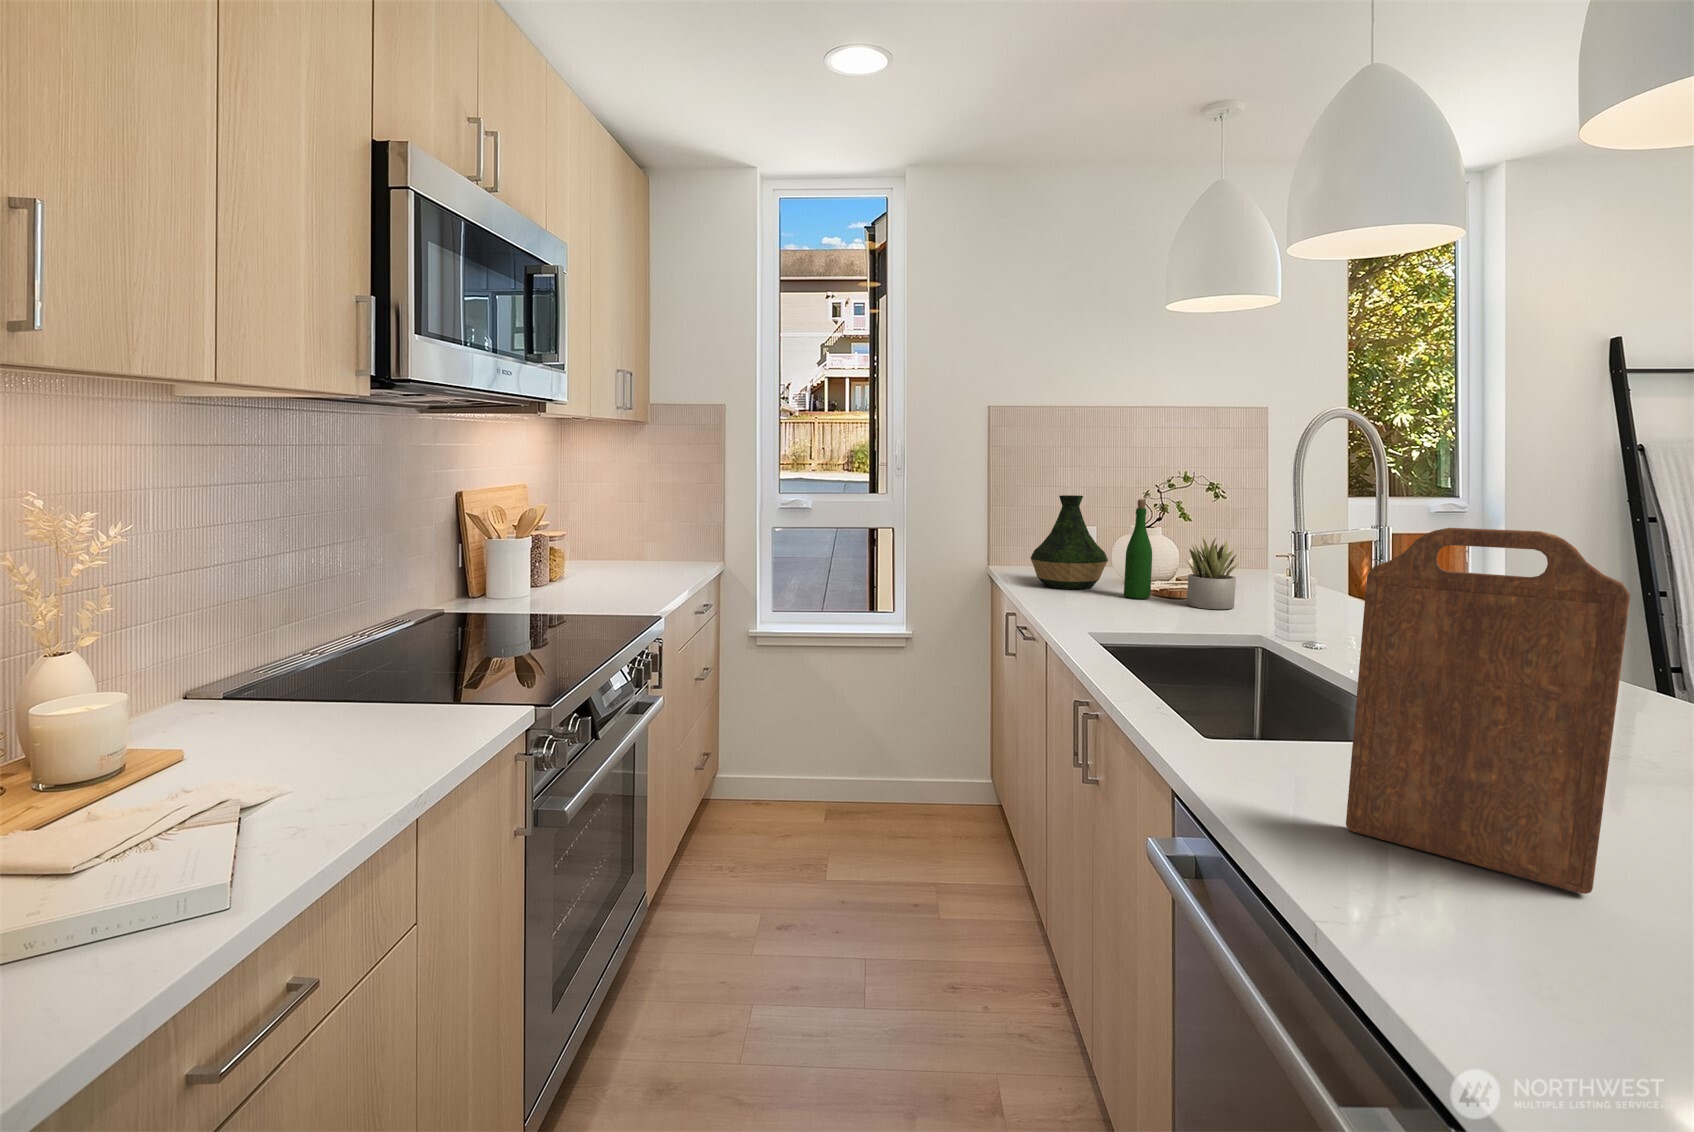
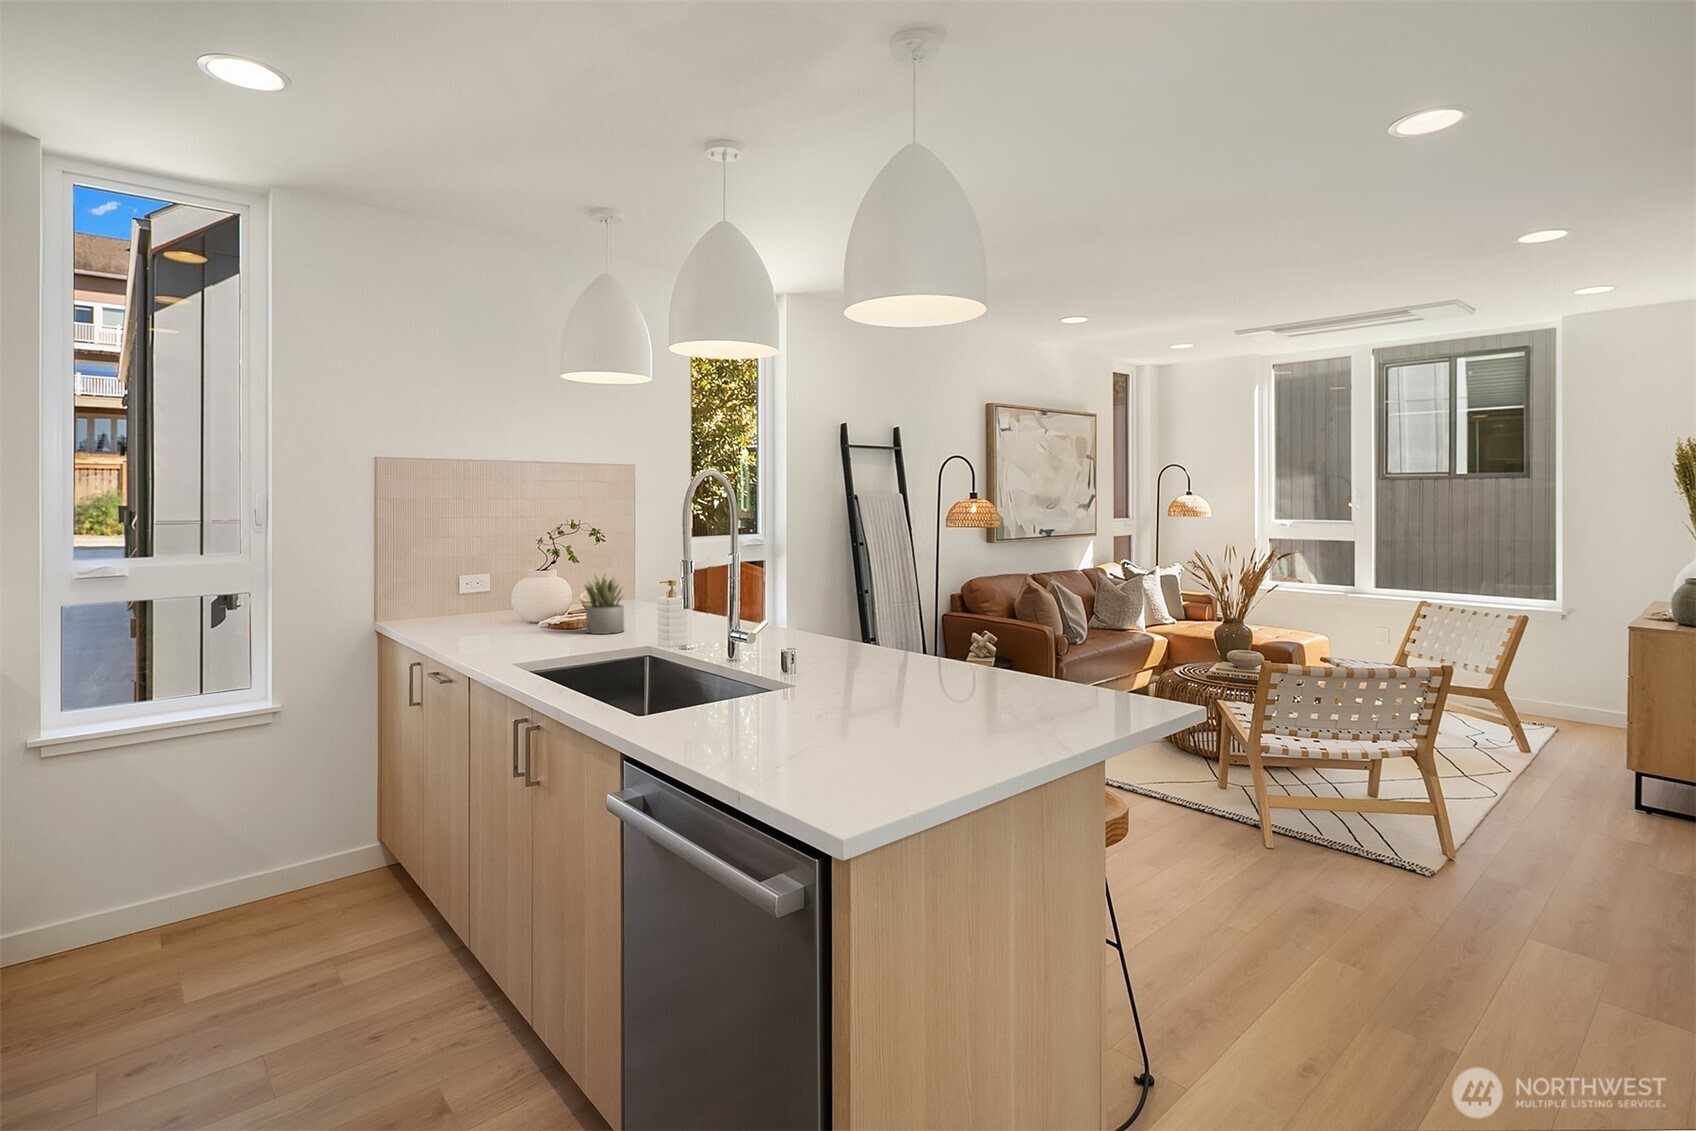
vase: present [1031,495,1108,589] -> none [432,542,511,632]
wine bottle: present [1124,499,1152,599] -> none [529,543,554,633]
cutting board: present [1346,528,1630,894] -> none [717,547,828,735]

